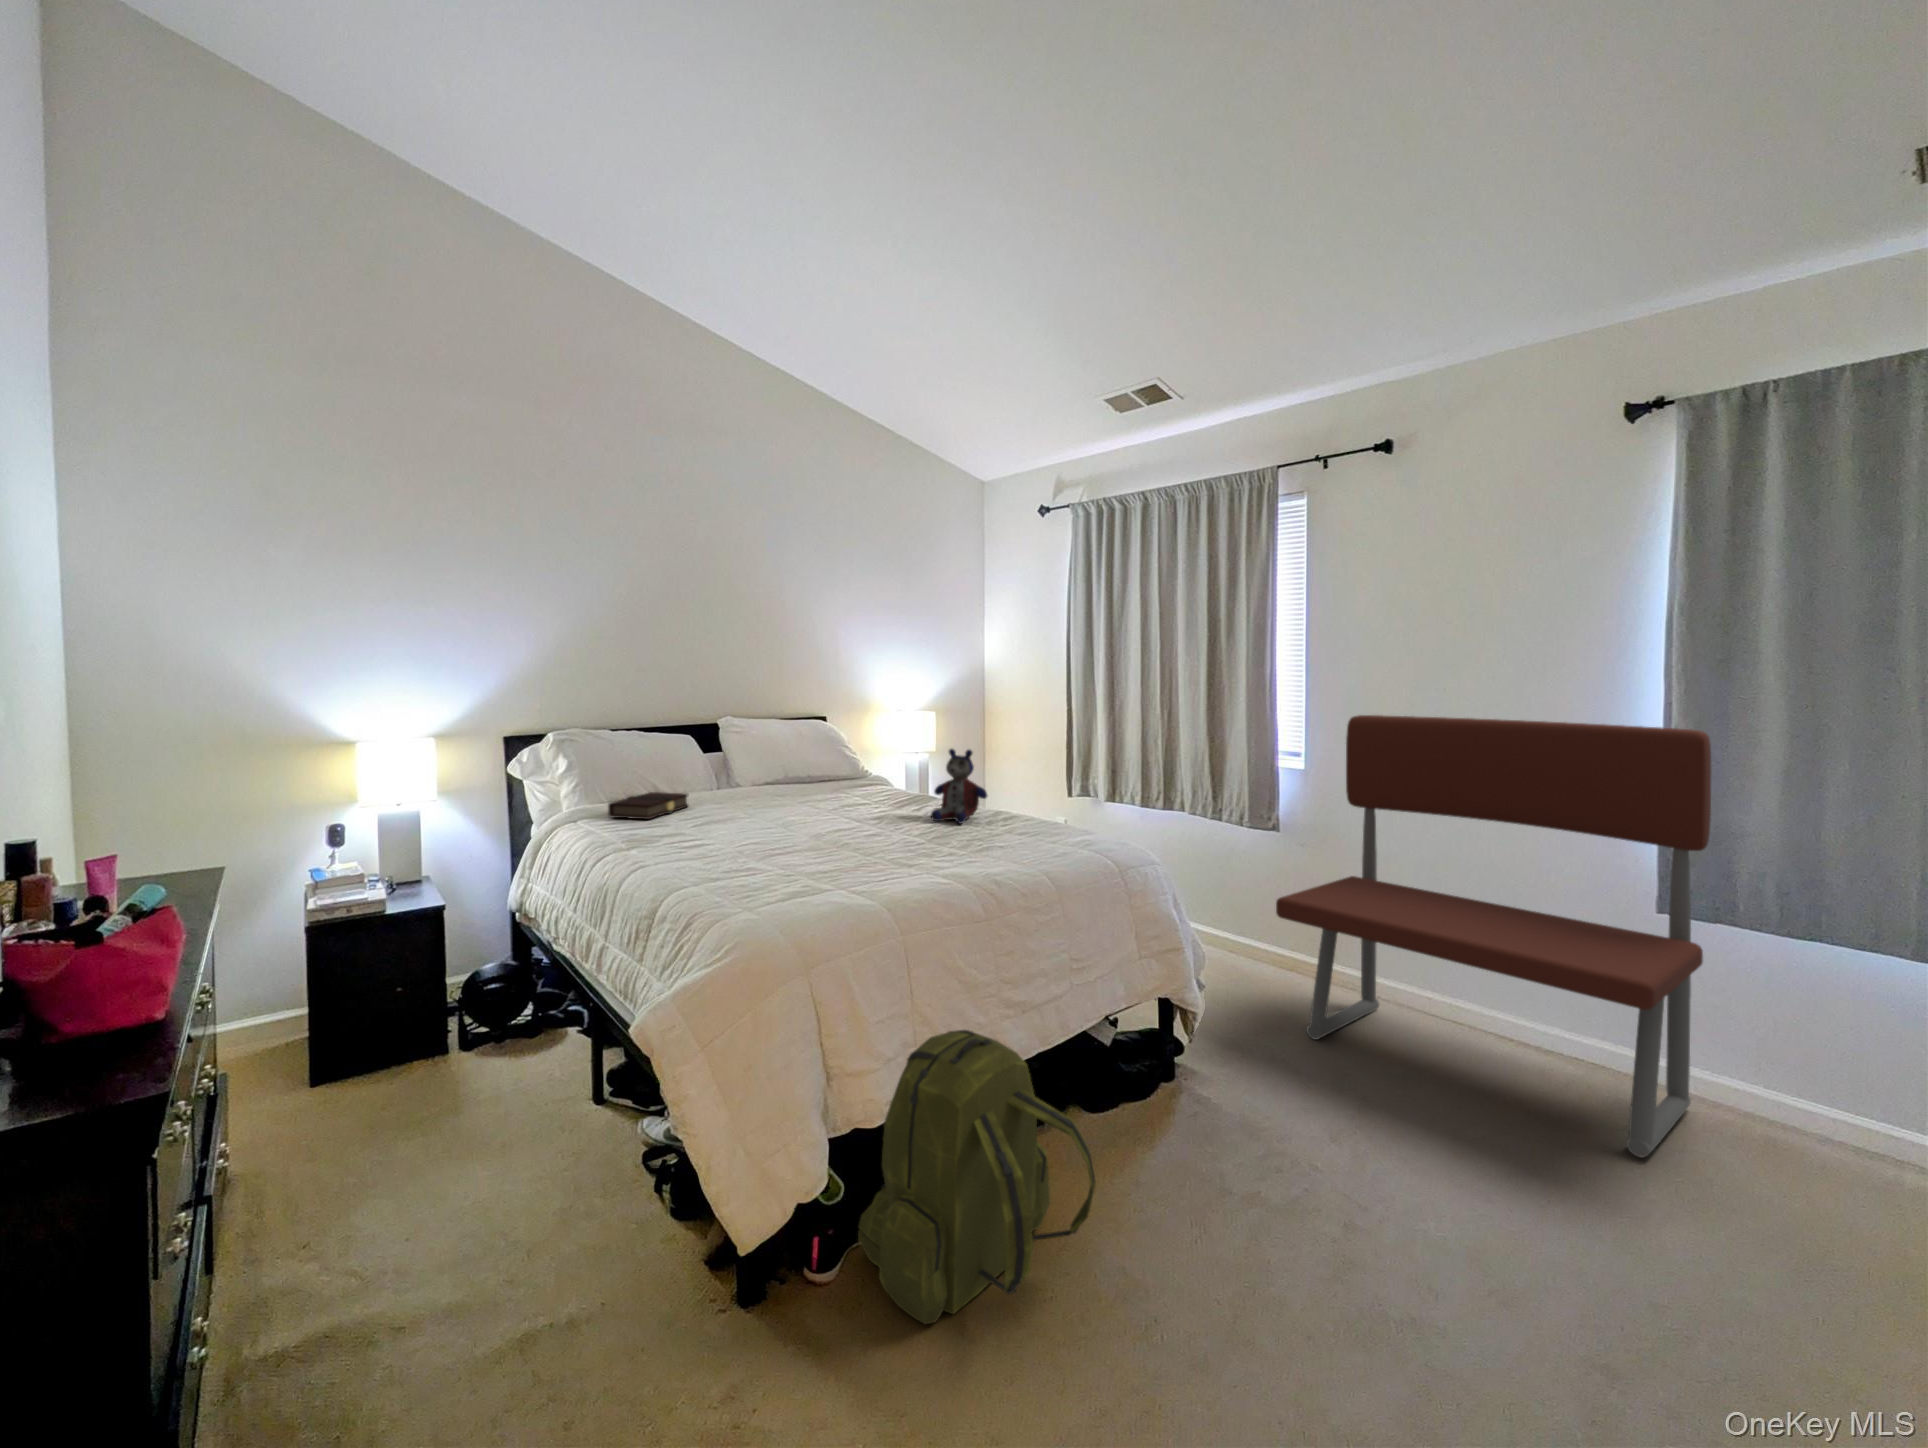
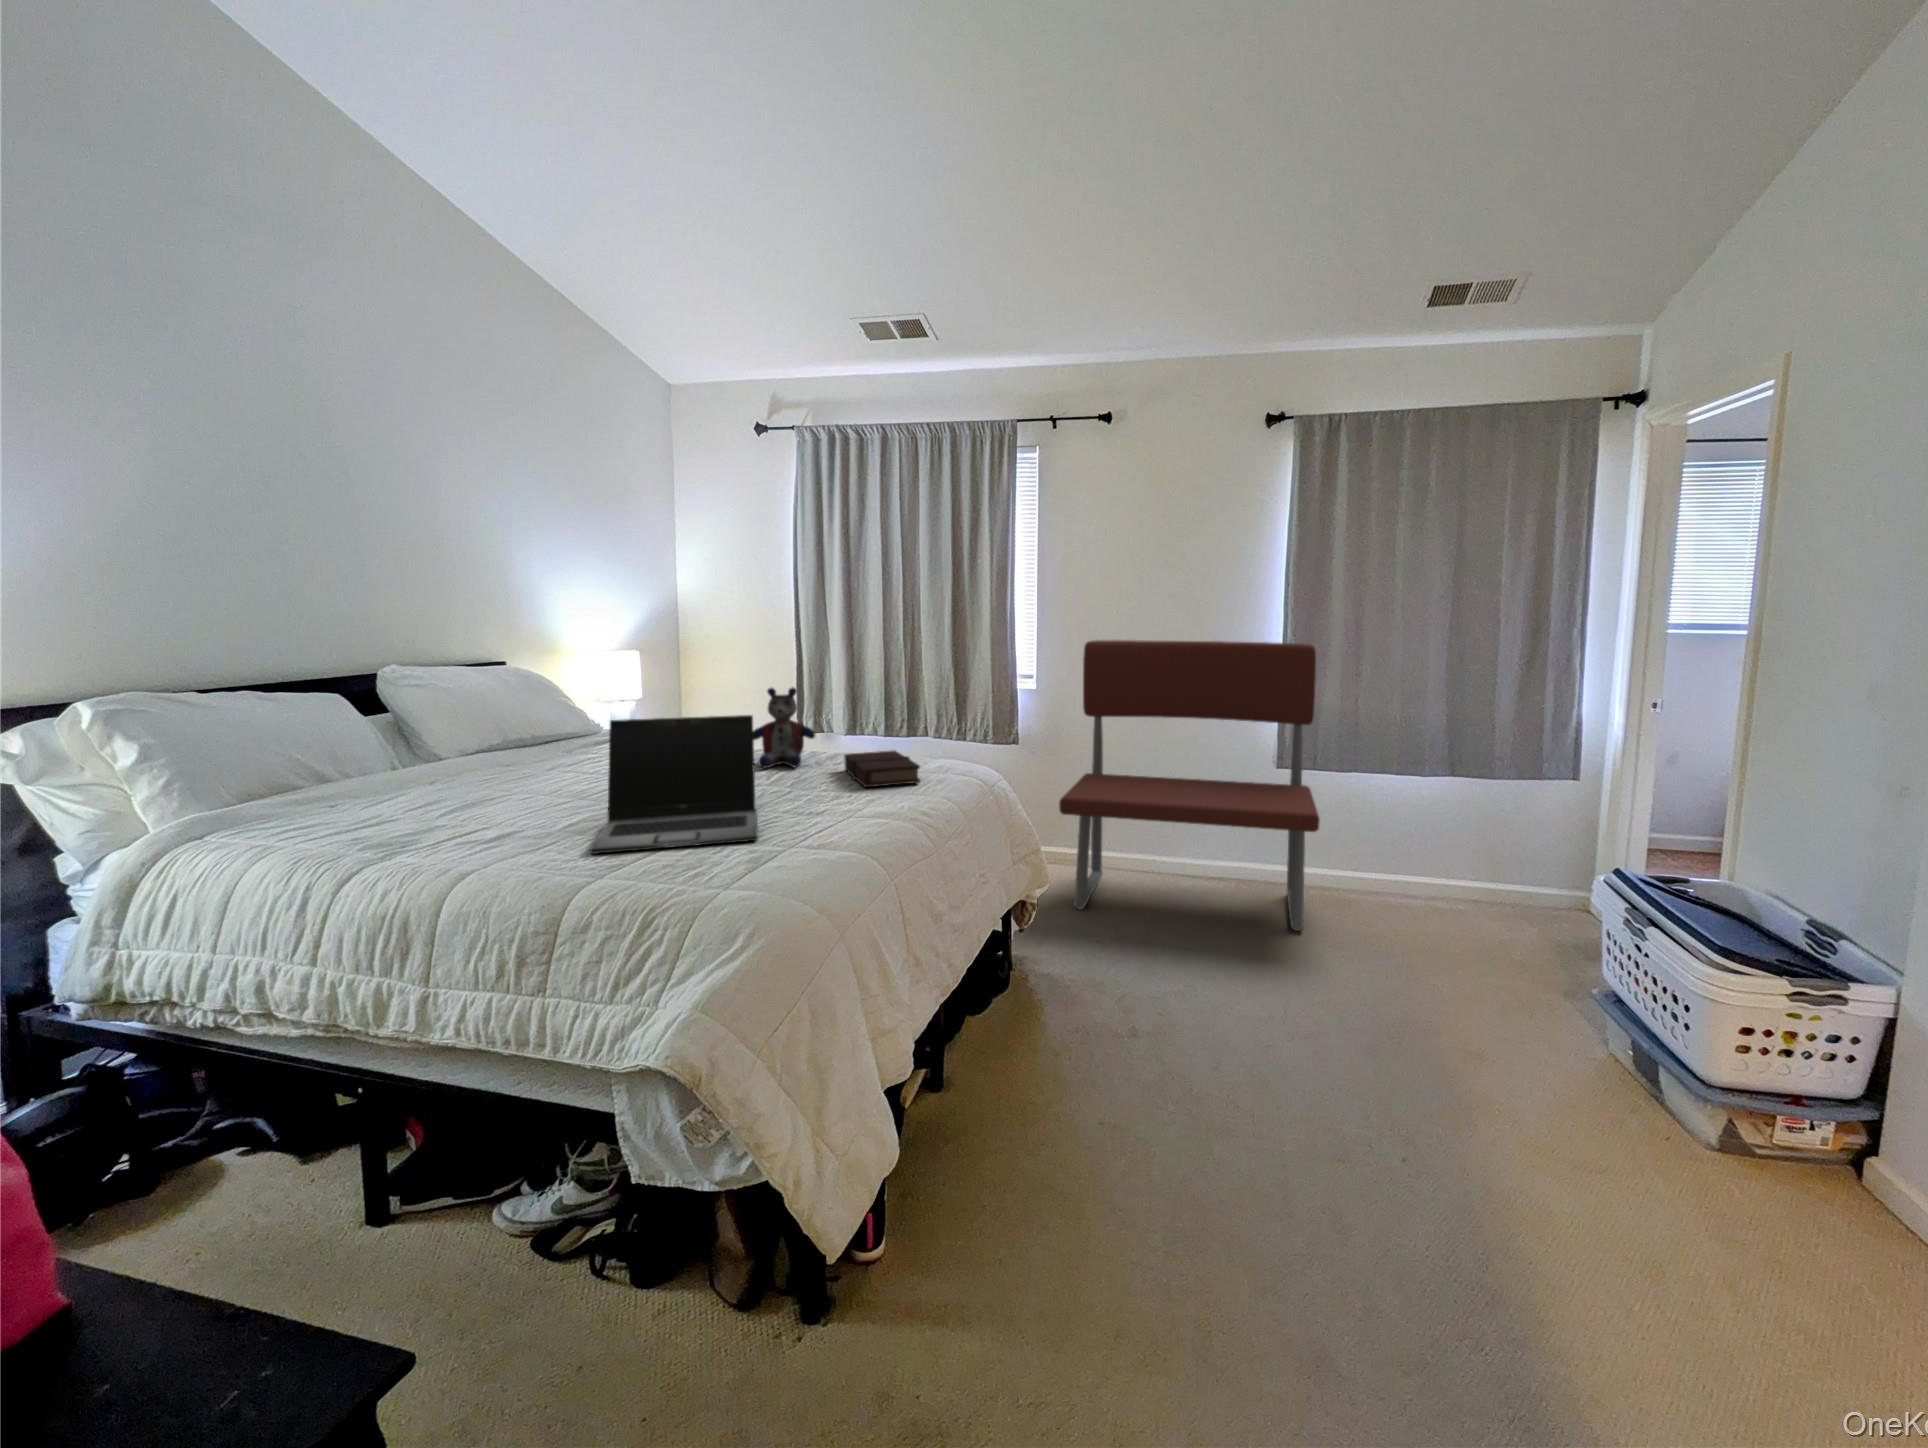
laptop: none [718,766,879,878] -> present [590,715,758,854]
book: present [608,792,688,819] -> present [844,751,920,787]
backpack: present [858,1030,1095,1324] -> none [876,961,1092,1246]

